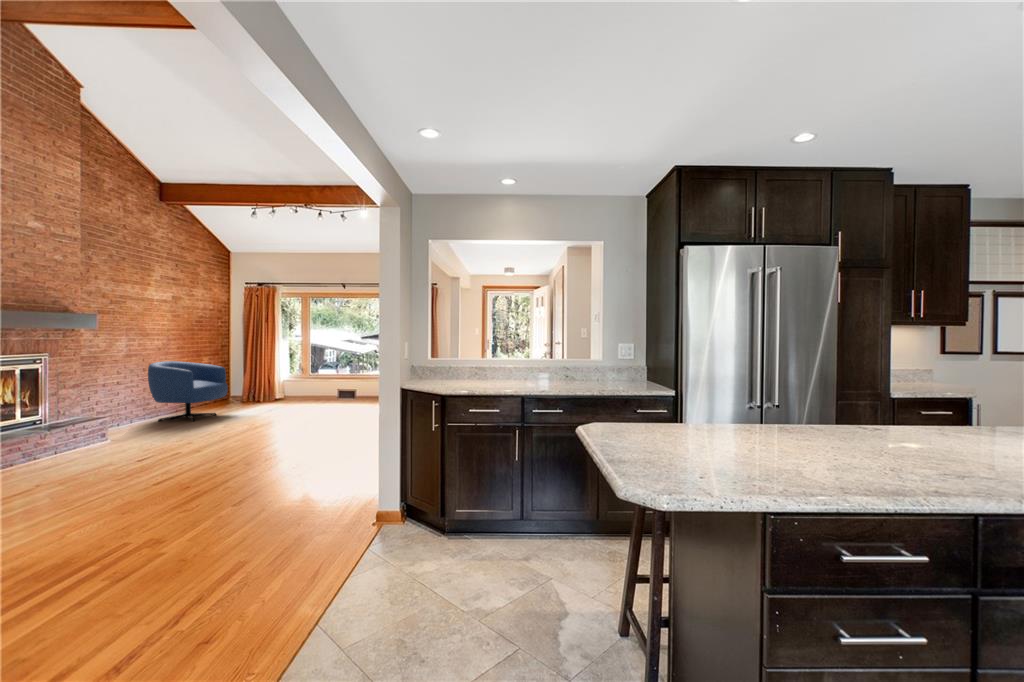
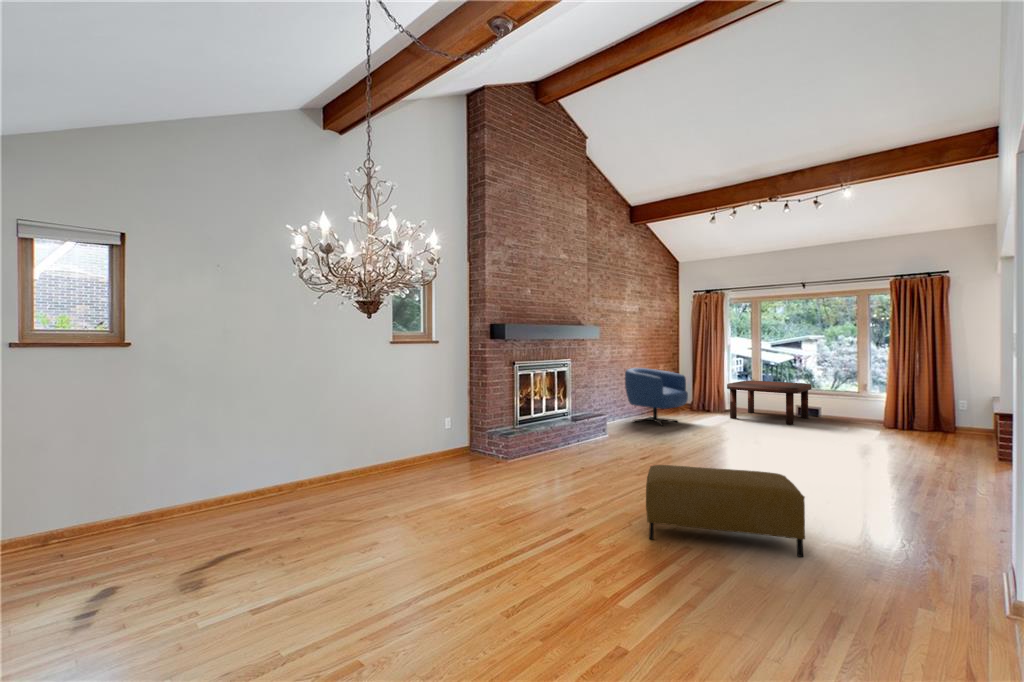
coffee table: none [273,369,348,406] -> present [727,380,812,425]
ottoman: none [77,448,251,541] -> present [646,465,805,557]

